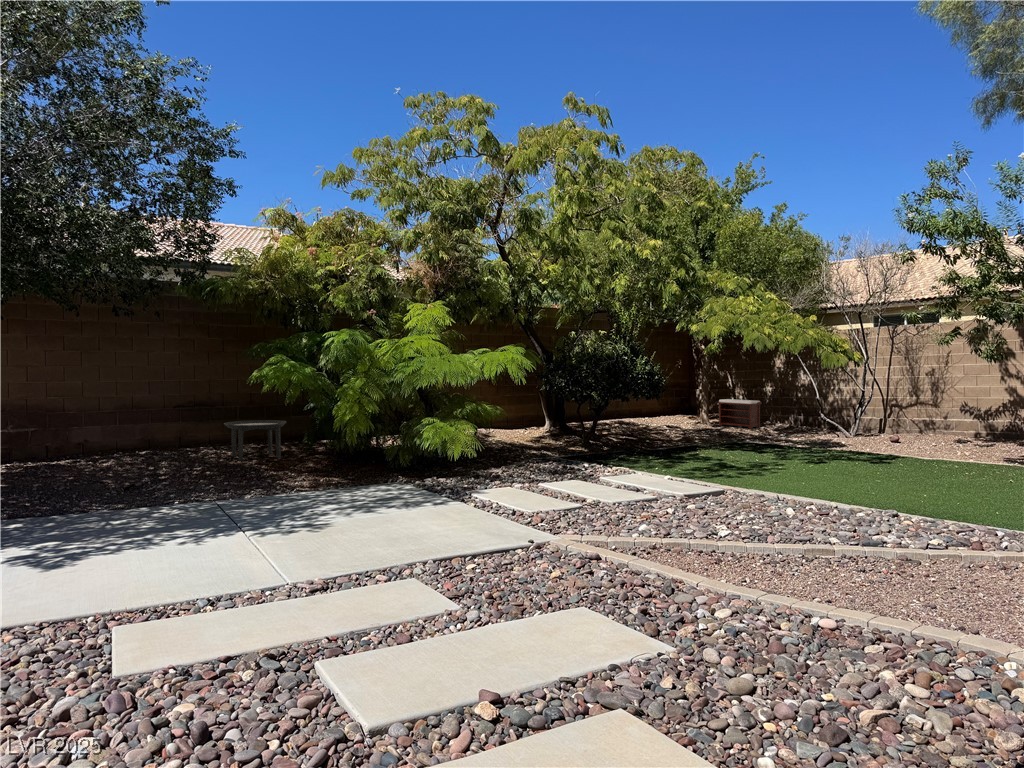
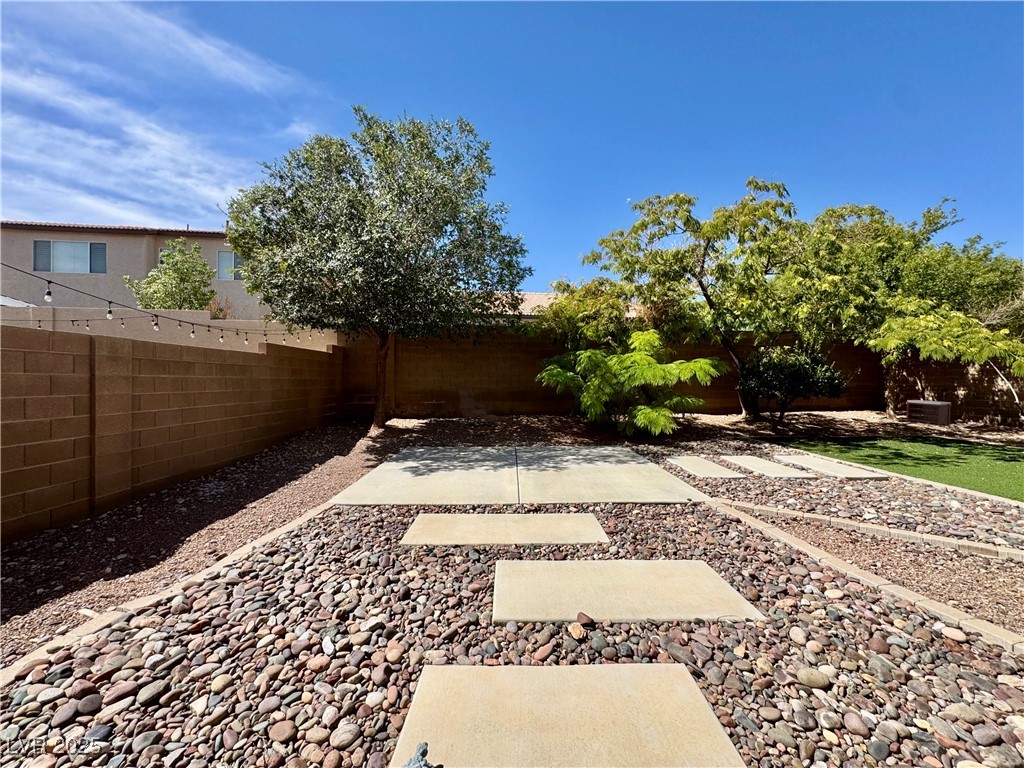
lounge chair: none [82,403,164,469] -> present [460,391,498,425]
round table: present [224,420,286,461] -> none [531,403,565,426]

